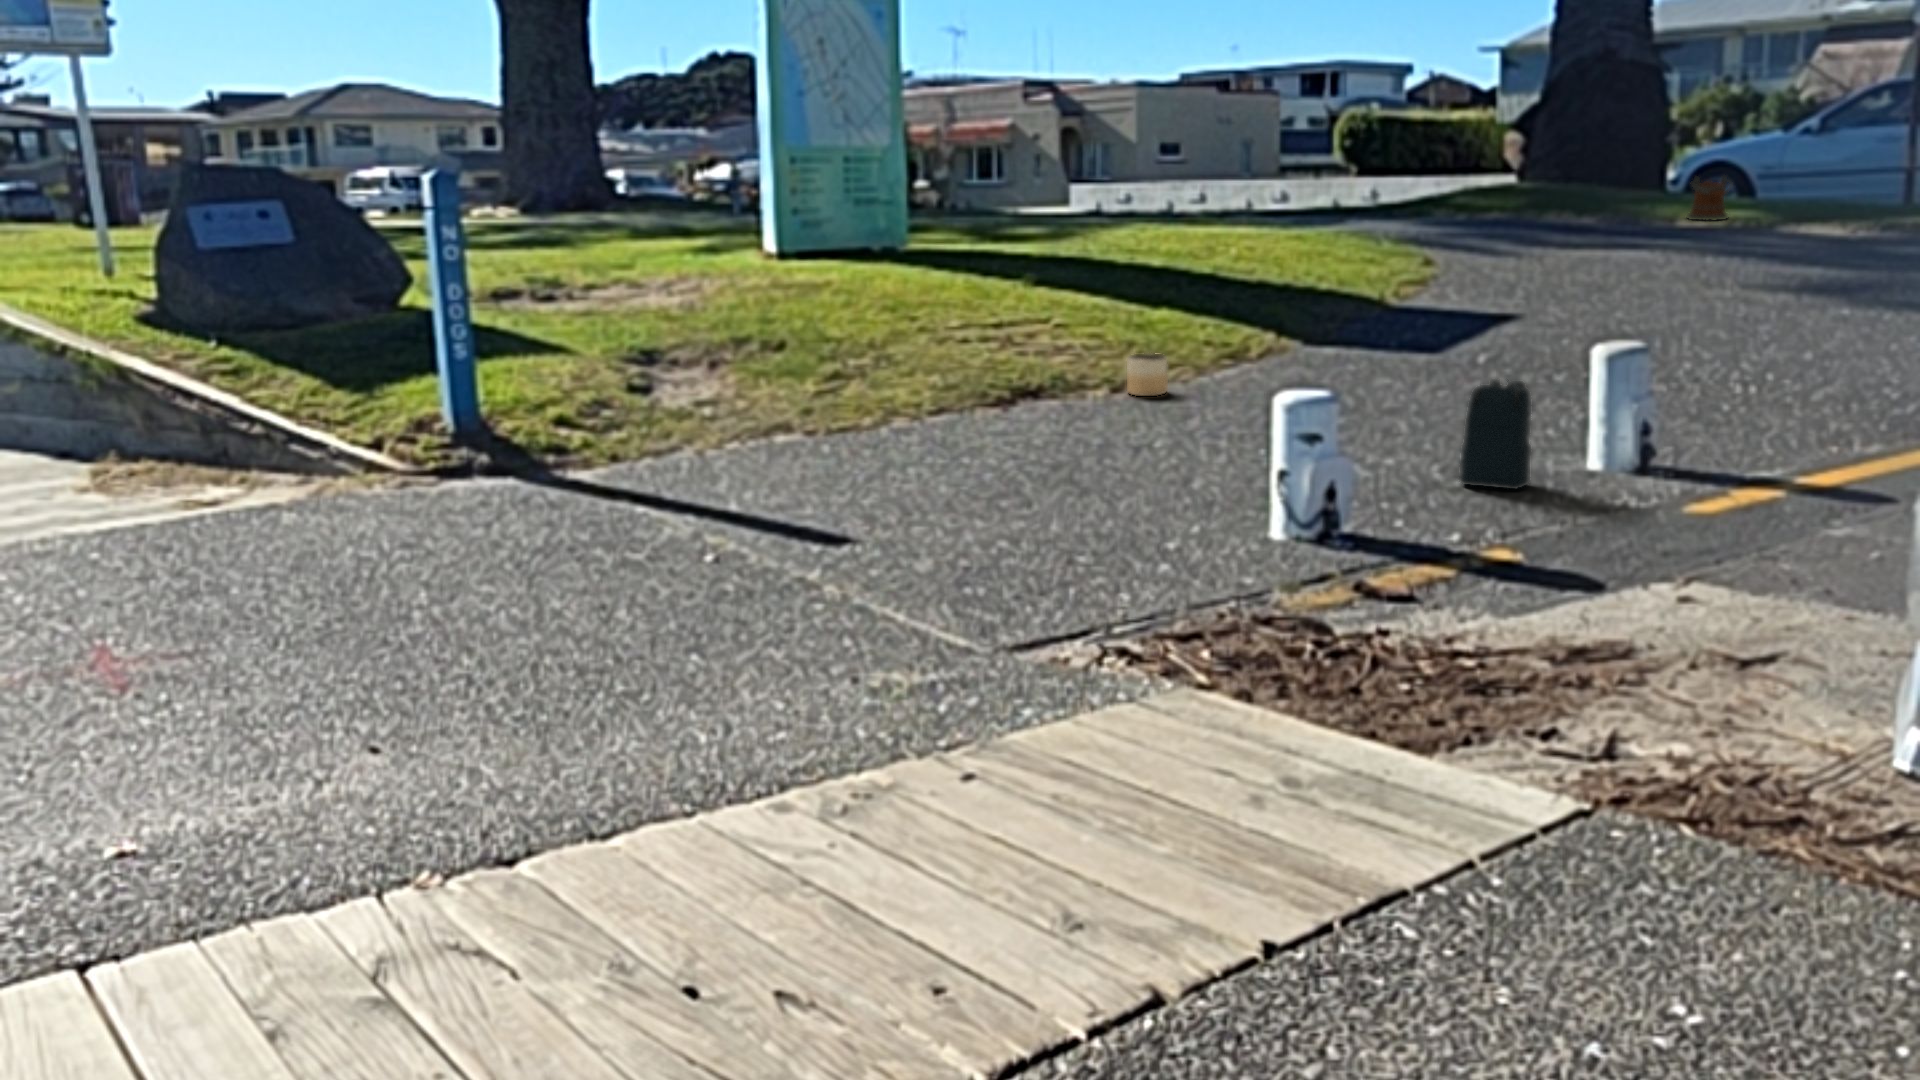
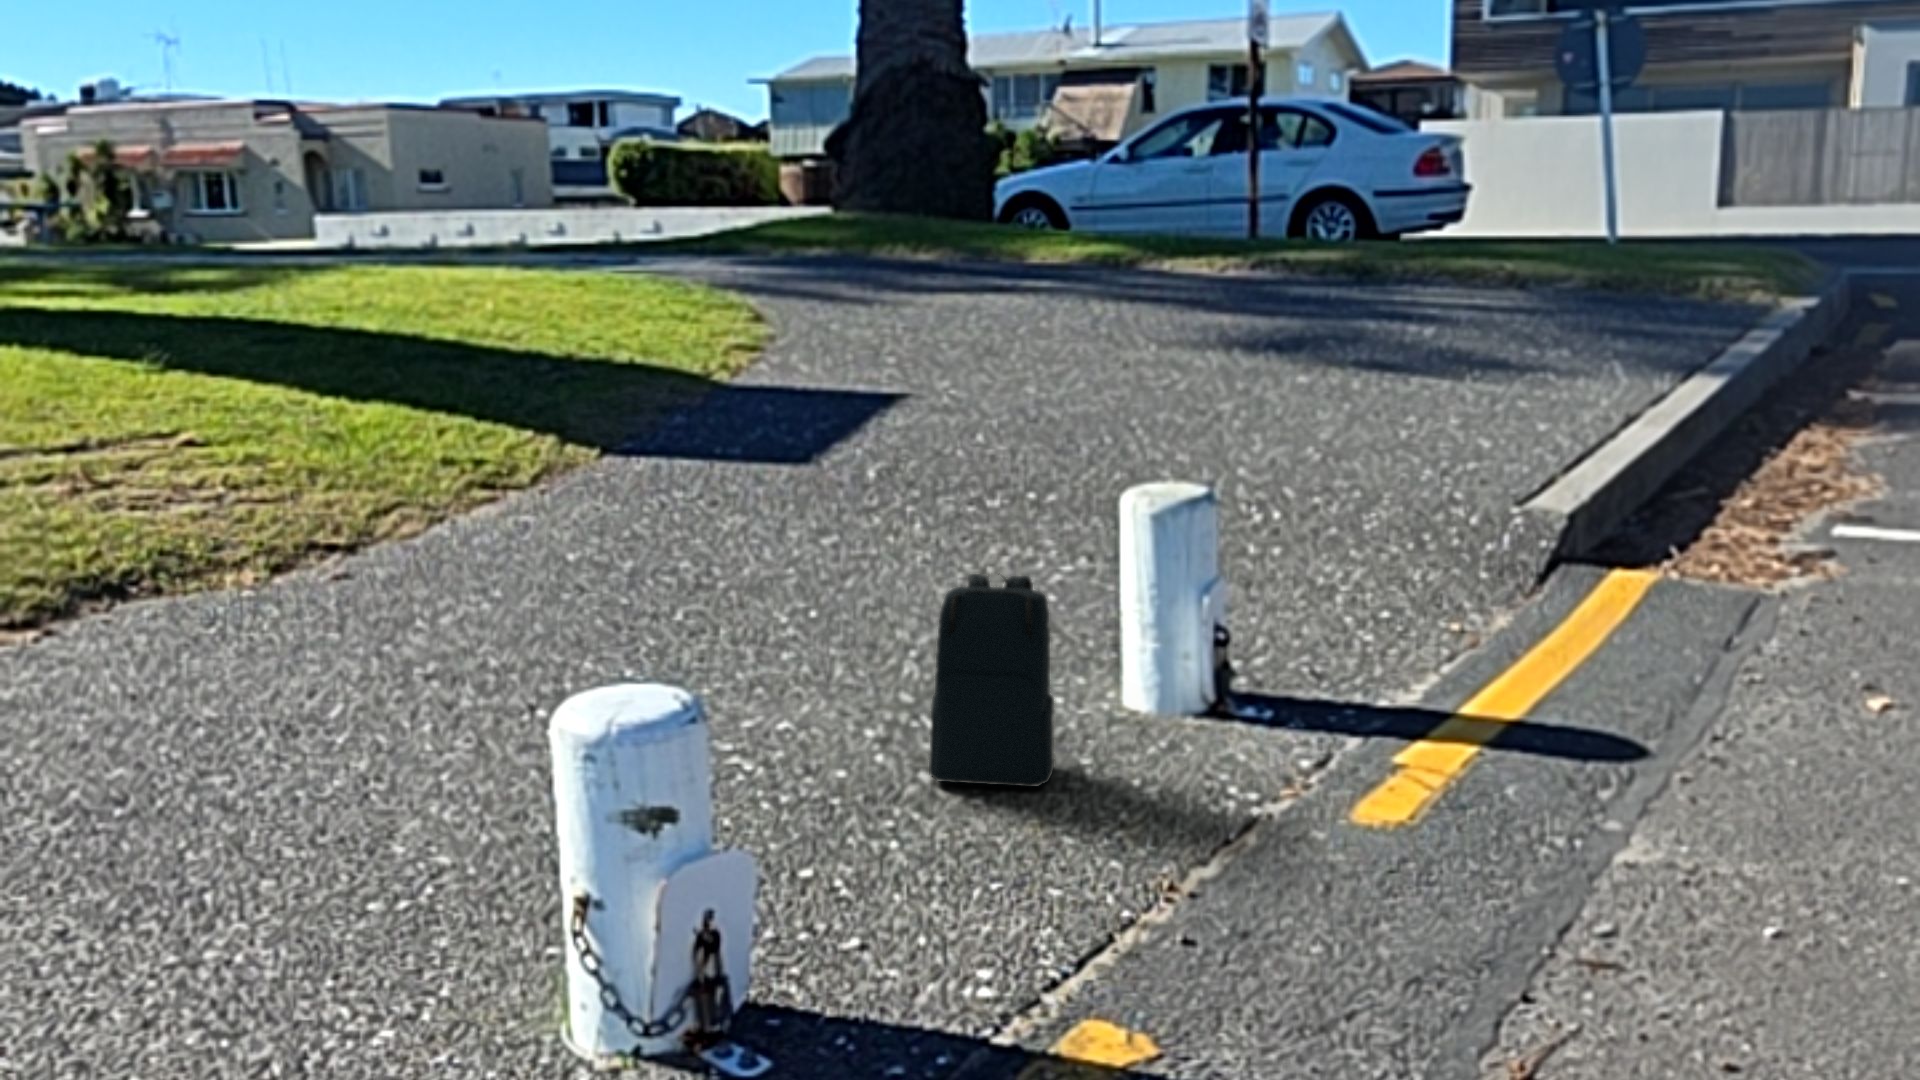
bucket: present [1687,176,1730,221] -> none [1044,204,1093,258]
planter: present [1127,353,1168,396] -> none [290,503,371,583]

